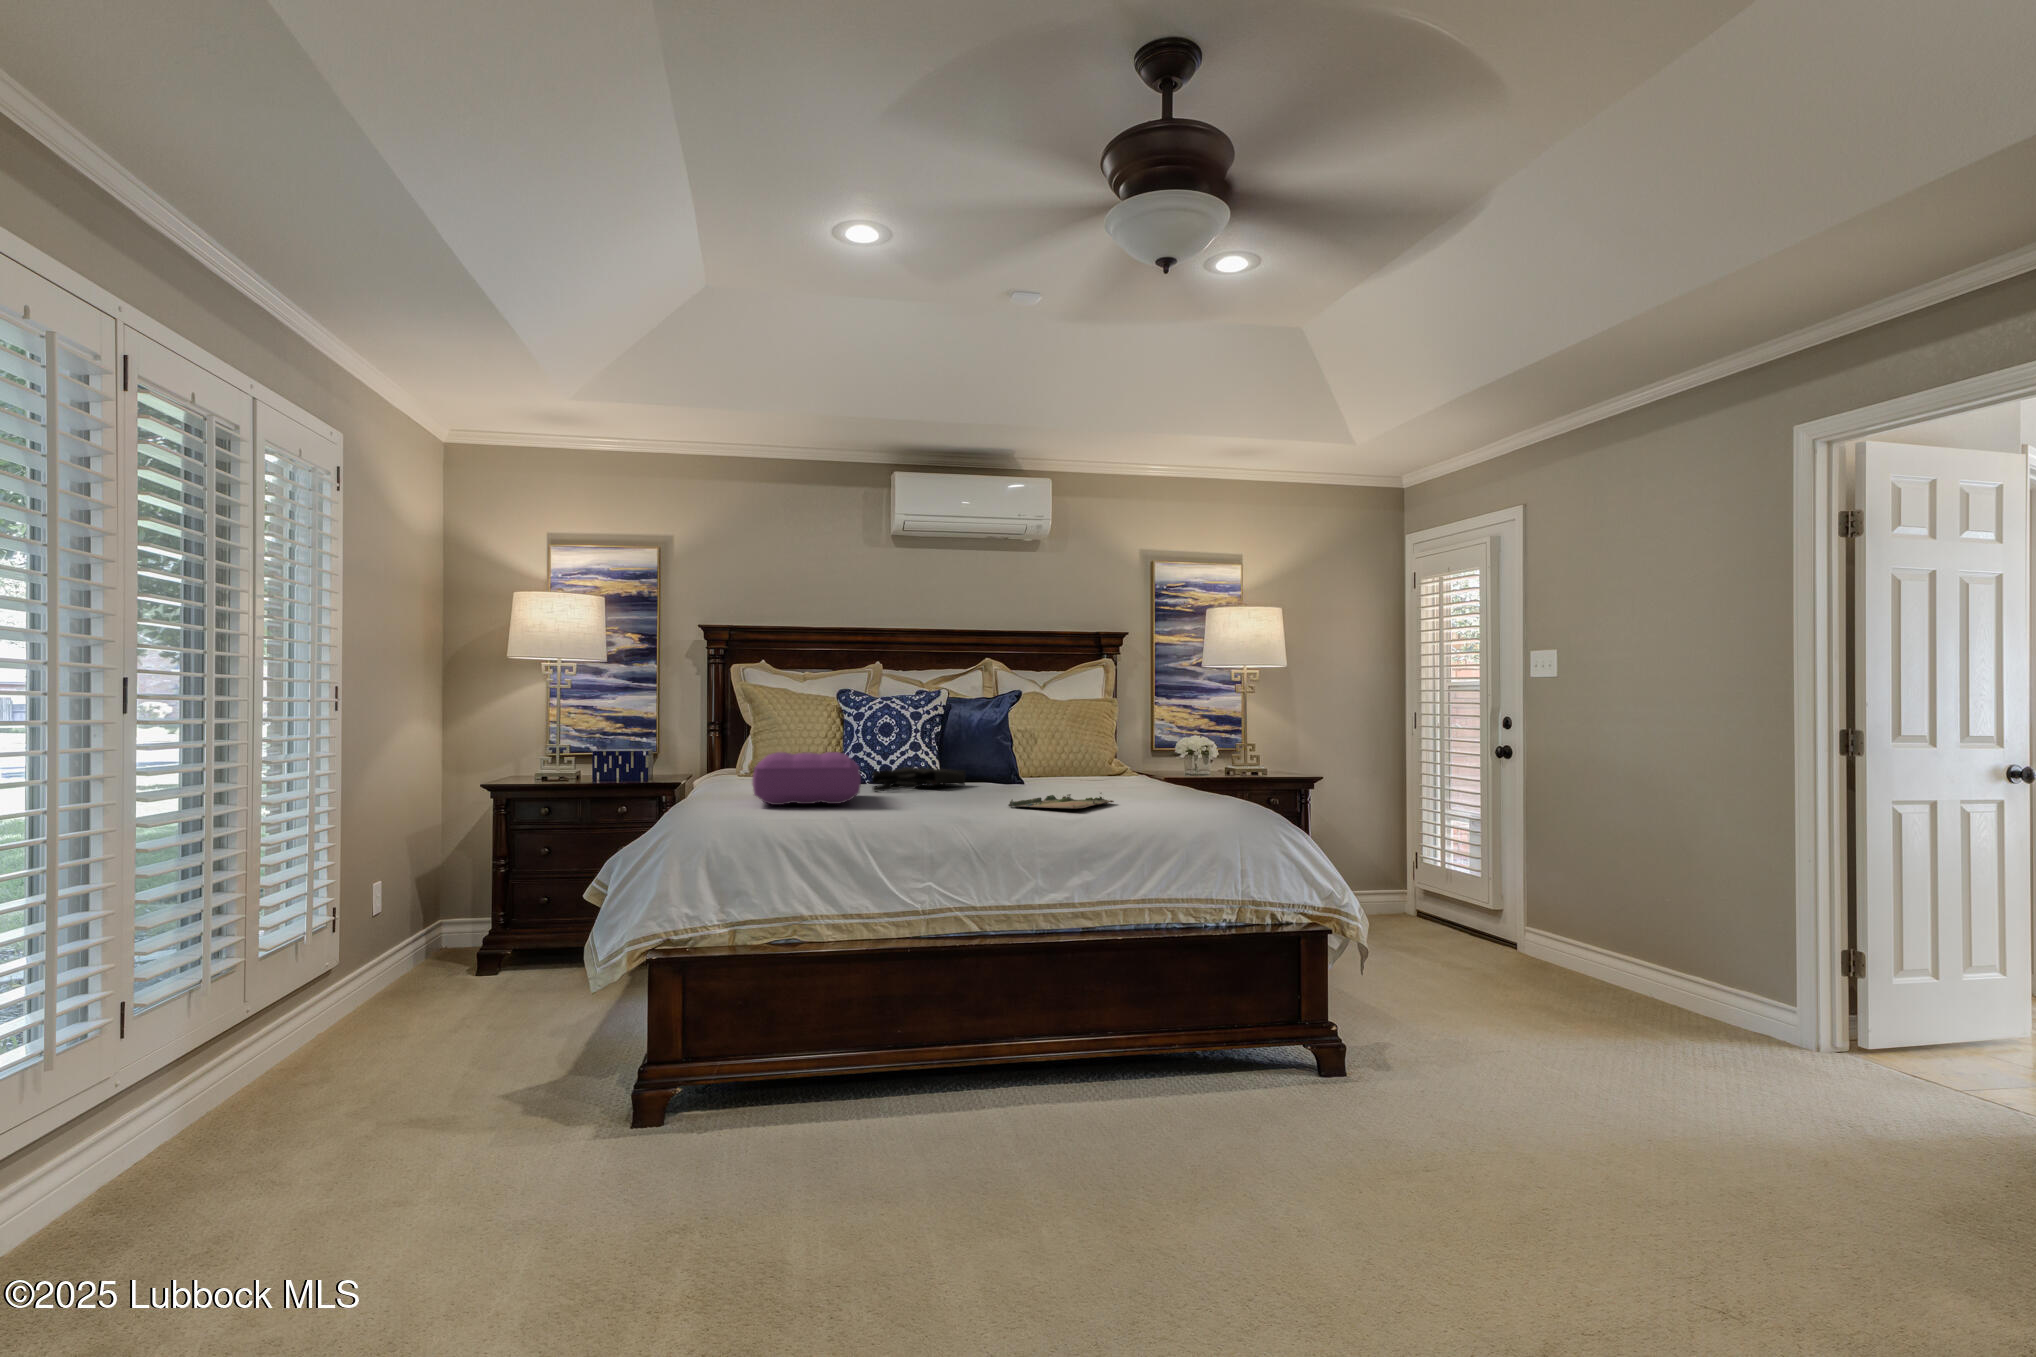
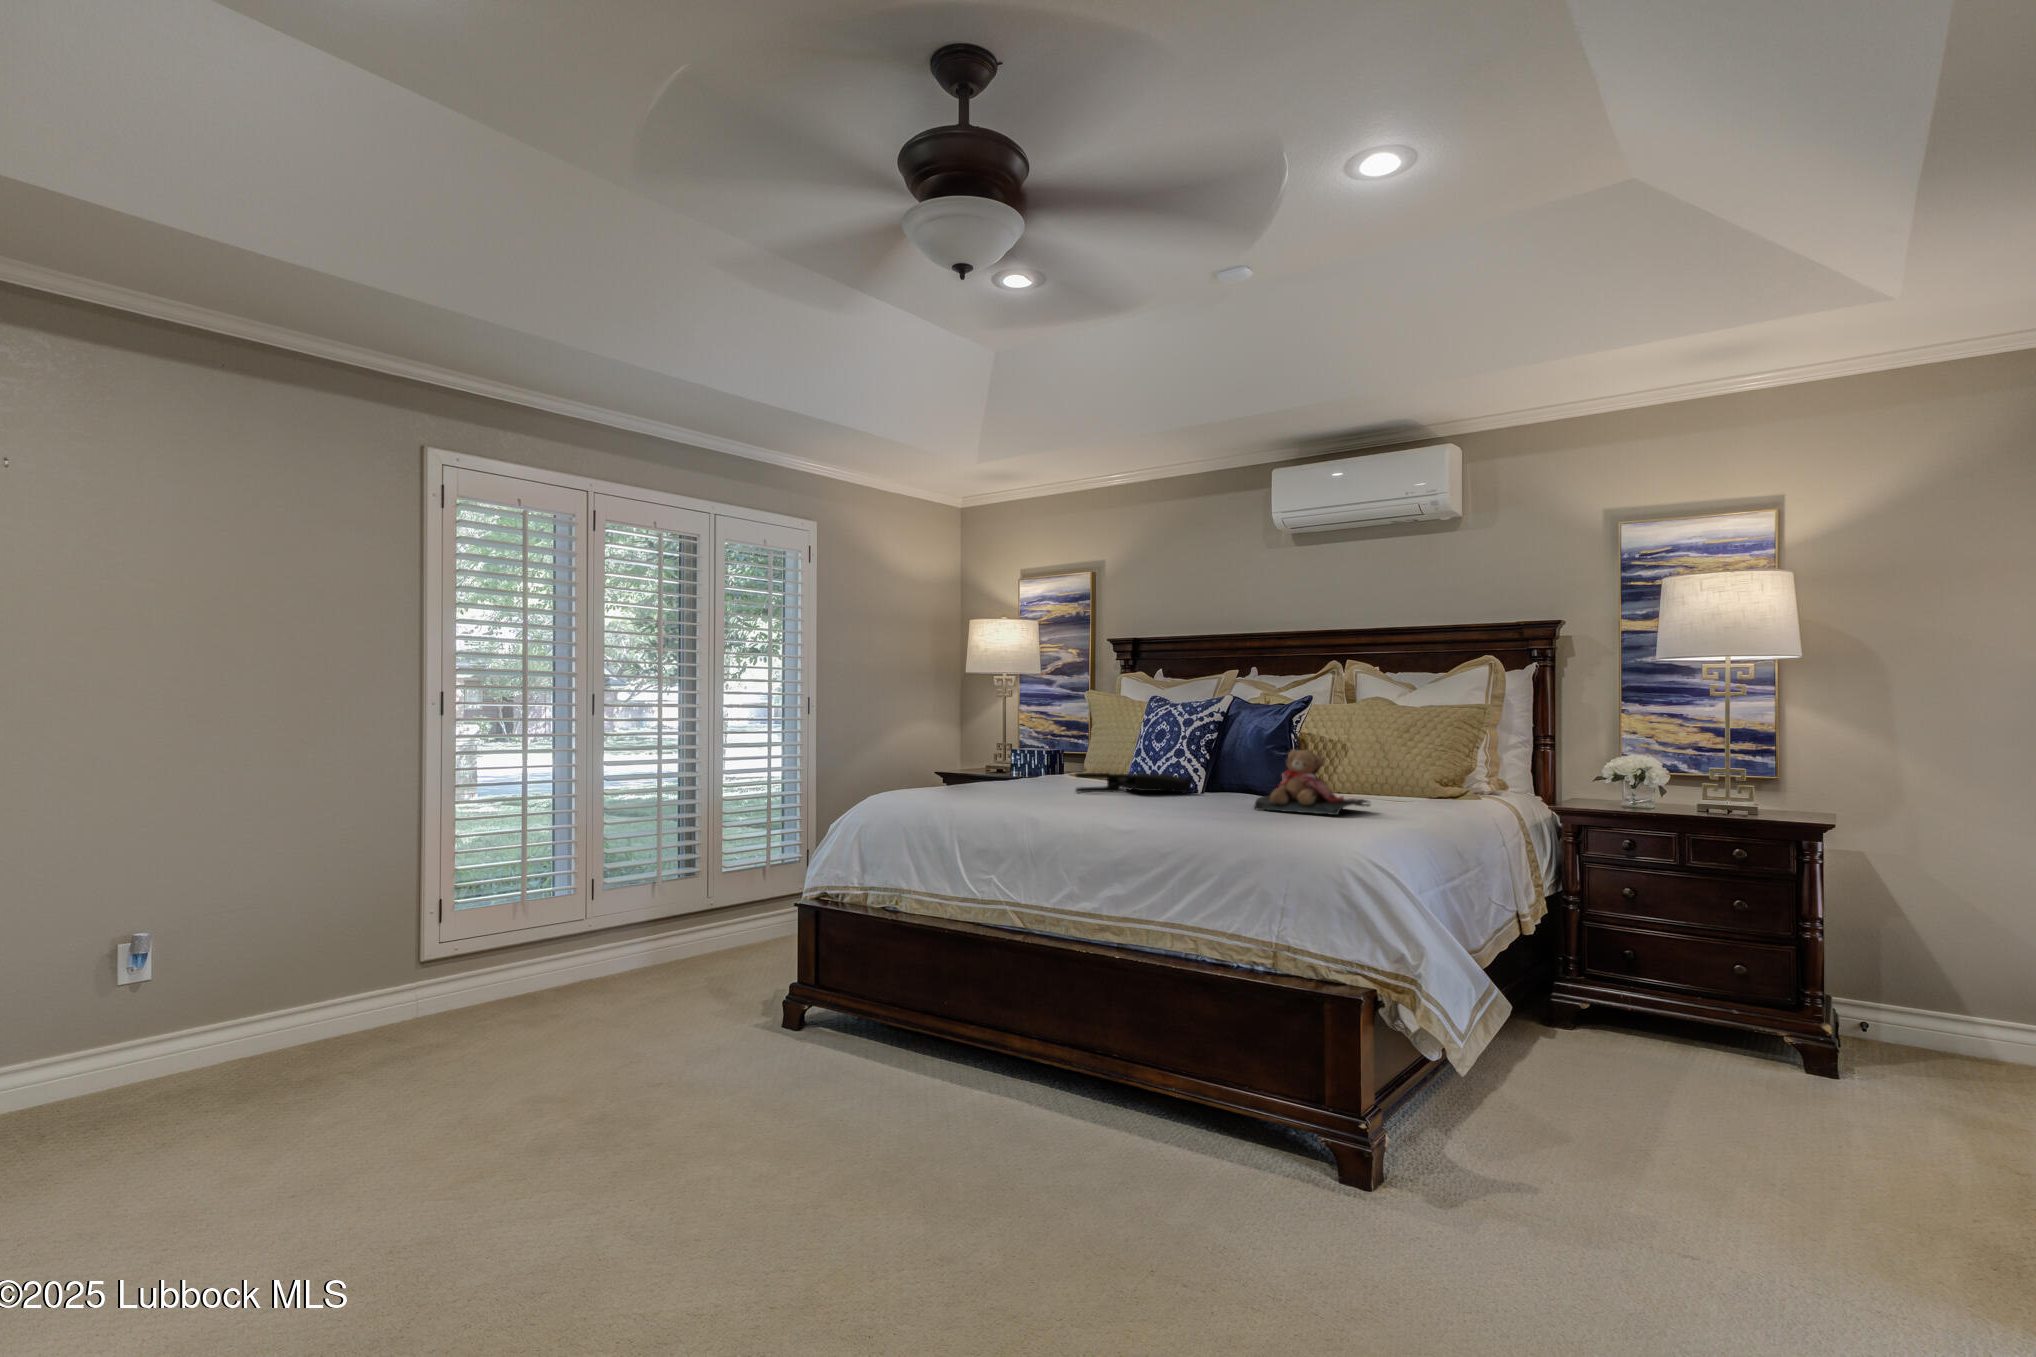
teddy bear: none [1066,739,1166,795] -> present [1255,749,1371,815]
pillow: present [752,752,861,805] -> none [908,751,1042,797]
tray: present [1008,793,1114,809] -> none [1098,802,1220,817]

